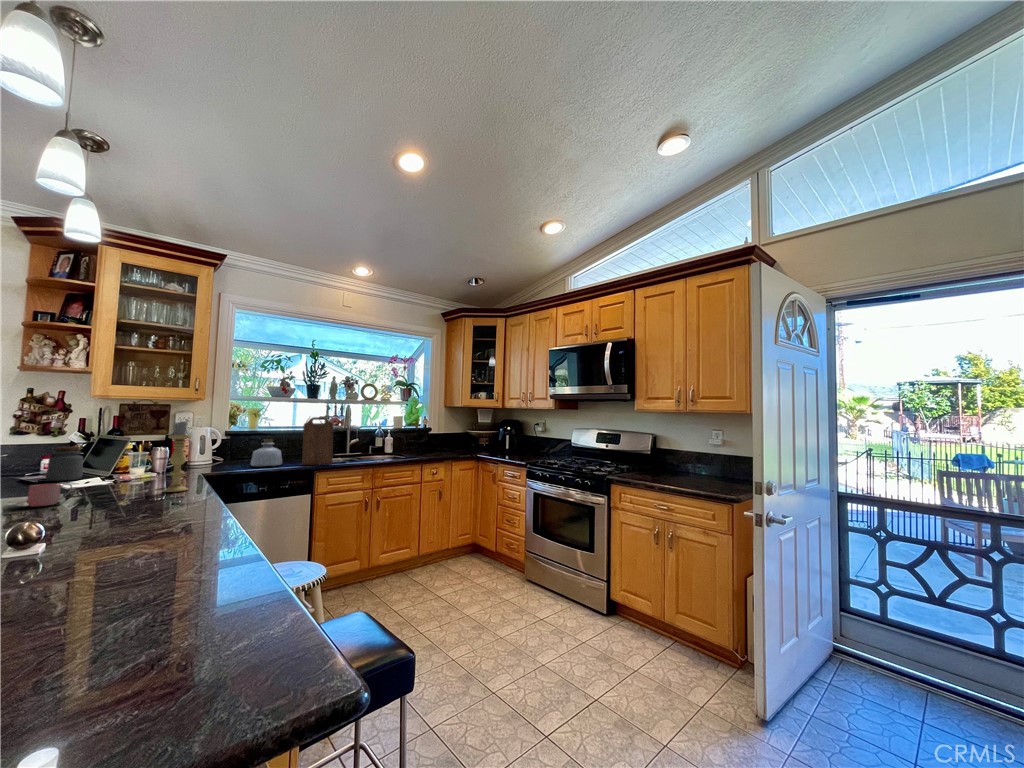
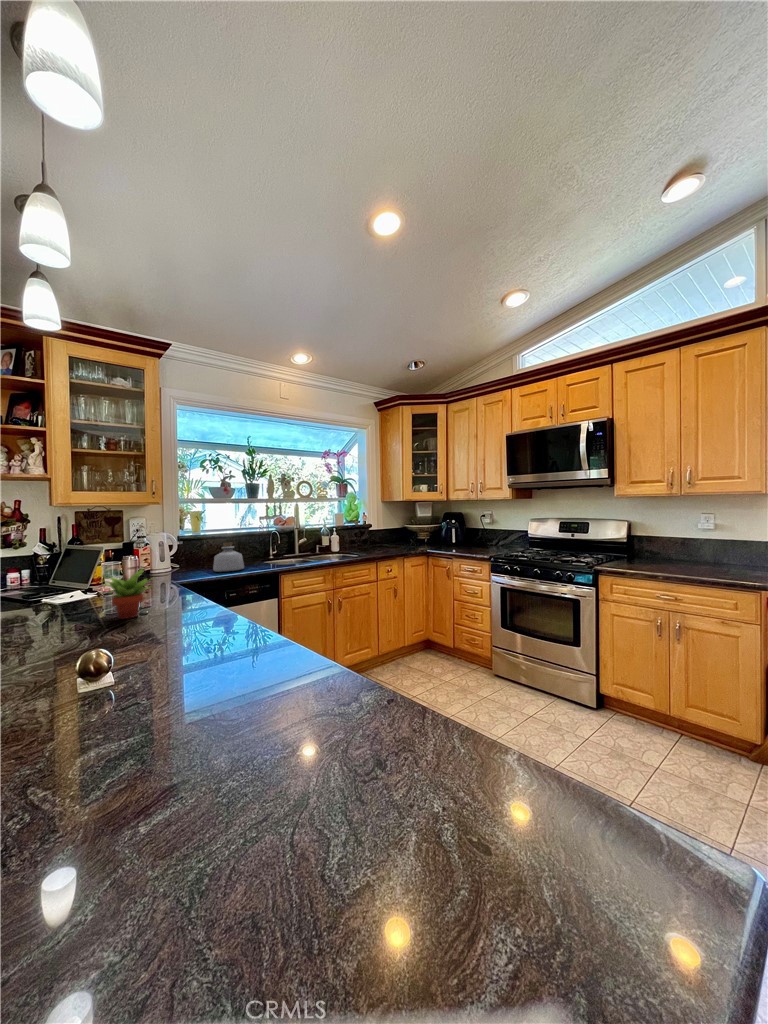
cutting board: present [302,417,333,465] -> none [262,517,294,568]
candle holder: present [163,421,191,492] -> none [157,526,182,604]
jar: present [46,447,83,481] -> none [24,559,58,596]
succulent plant: none [93,457,154,503] -> present [106,569,154,619]
mug: present [27,483,72,507] -> none [35,600,76,627]

